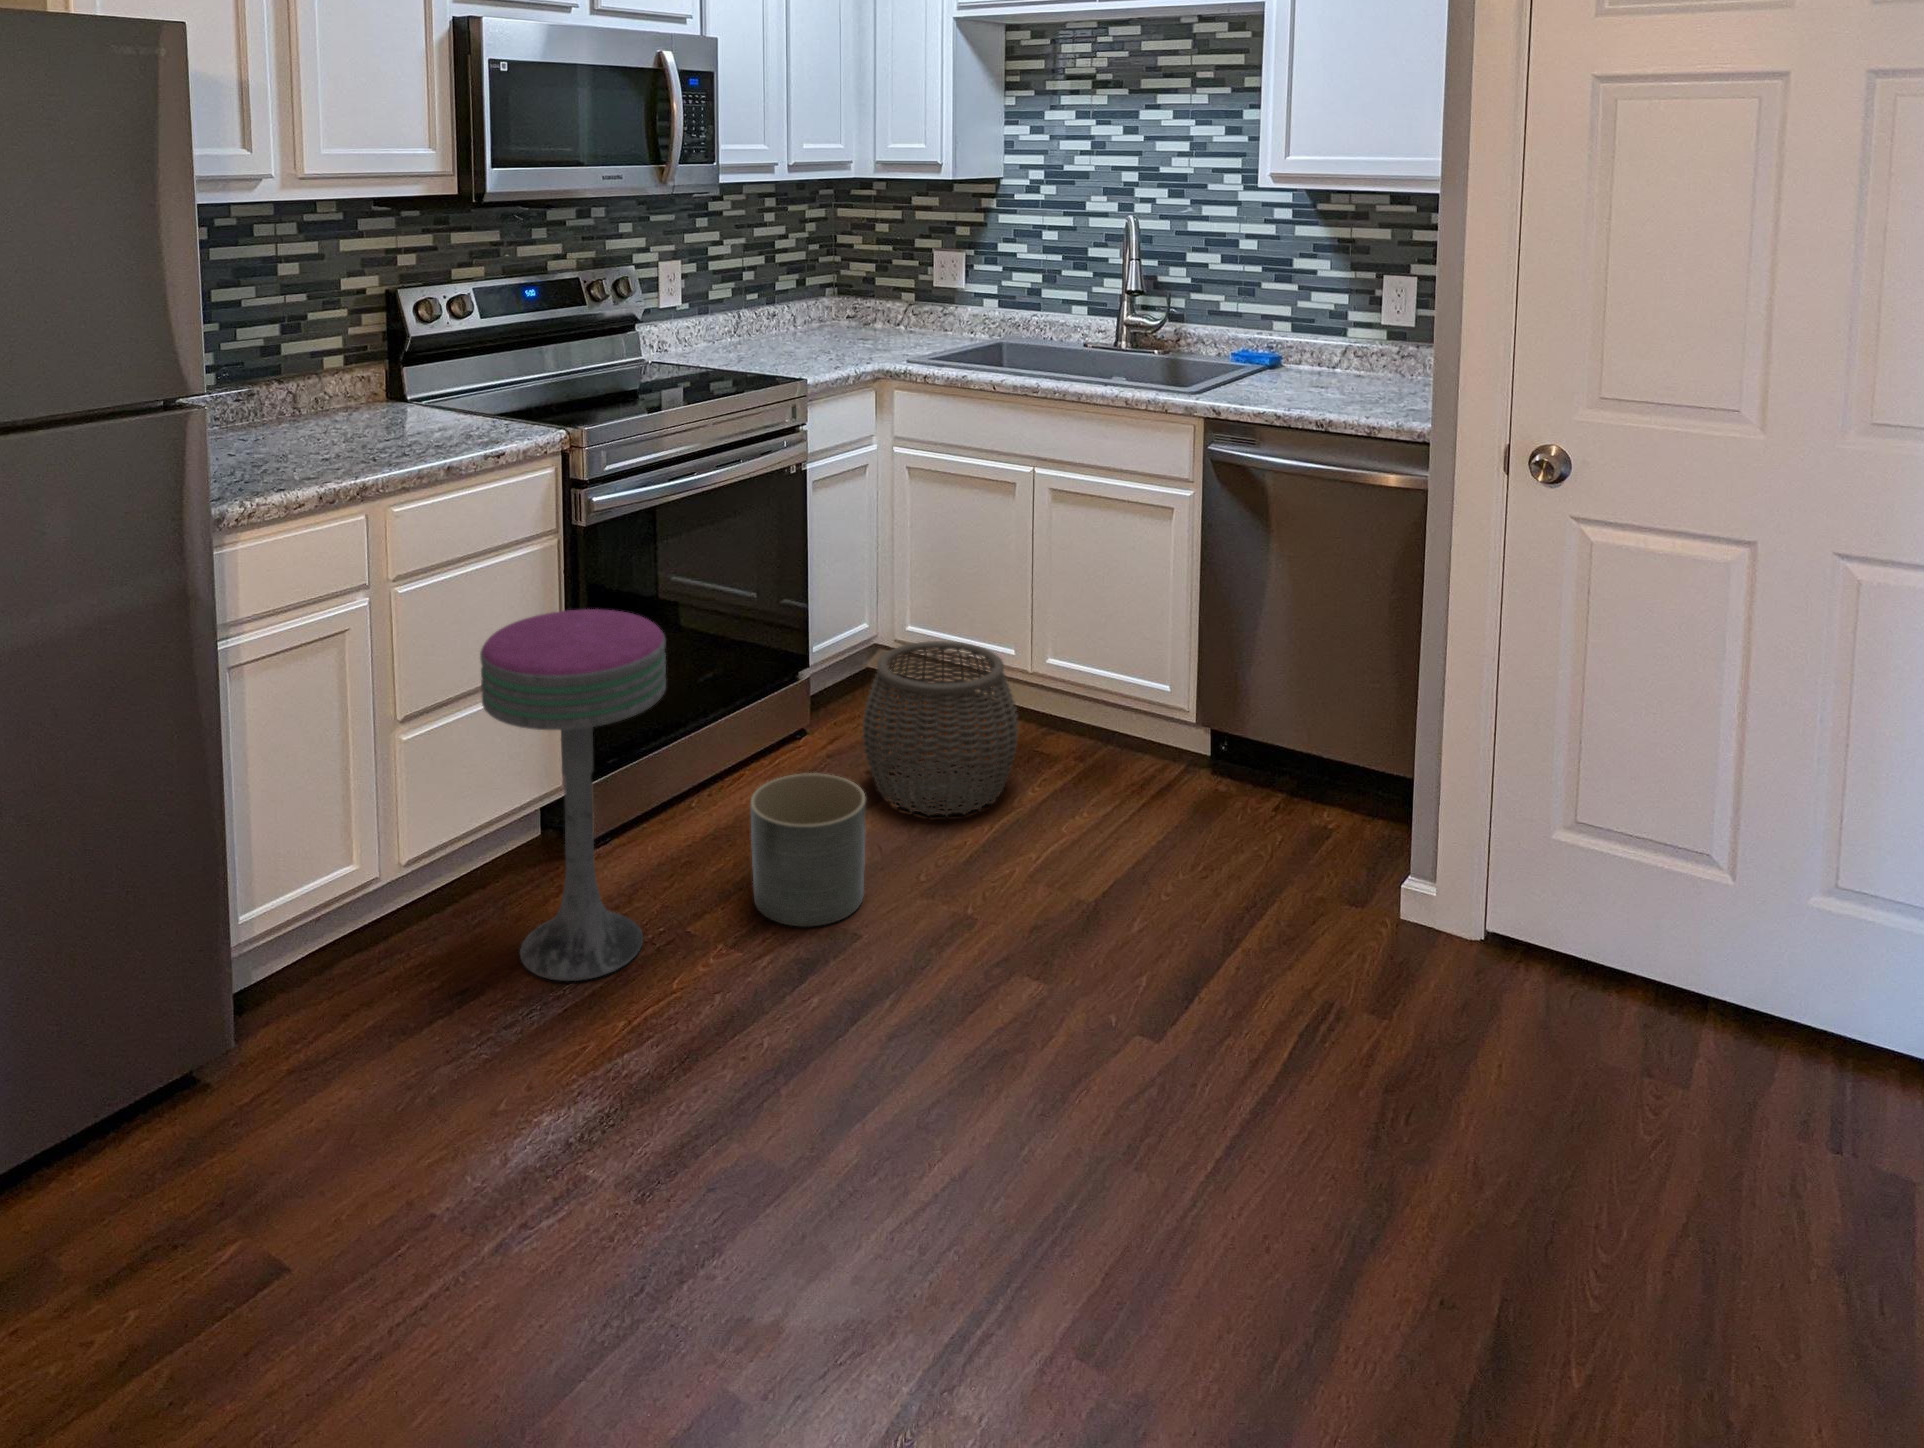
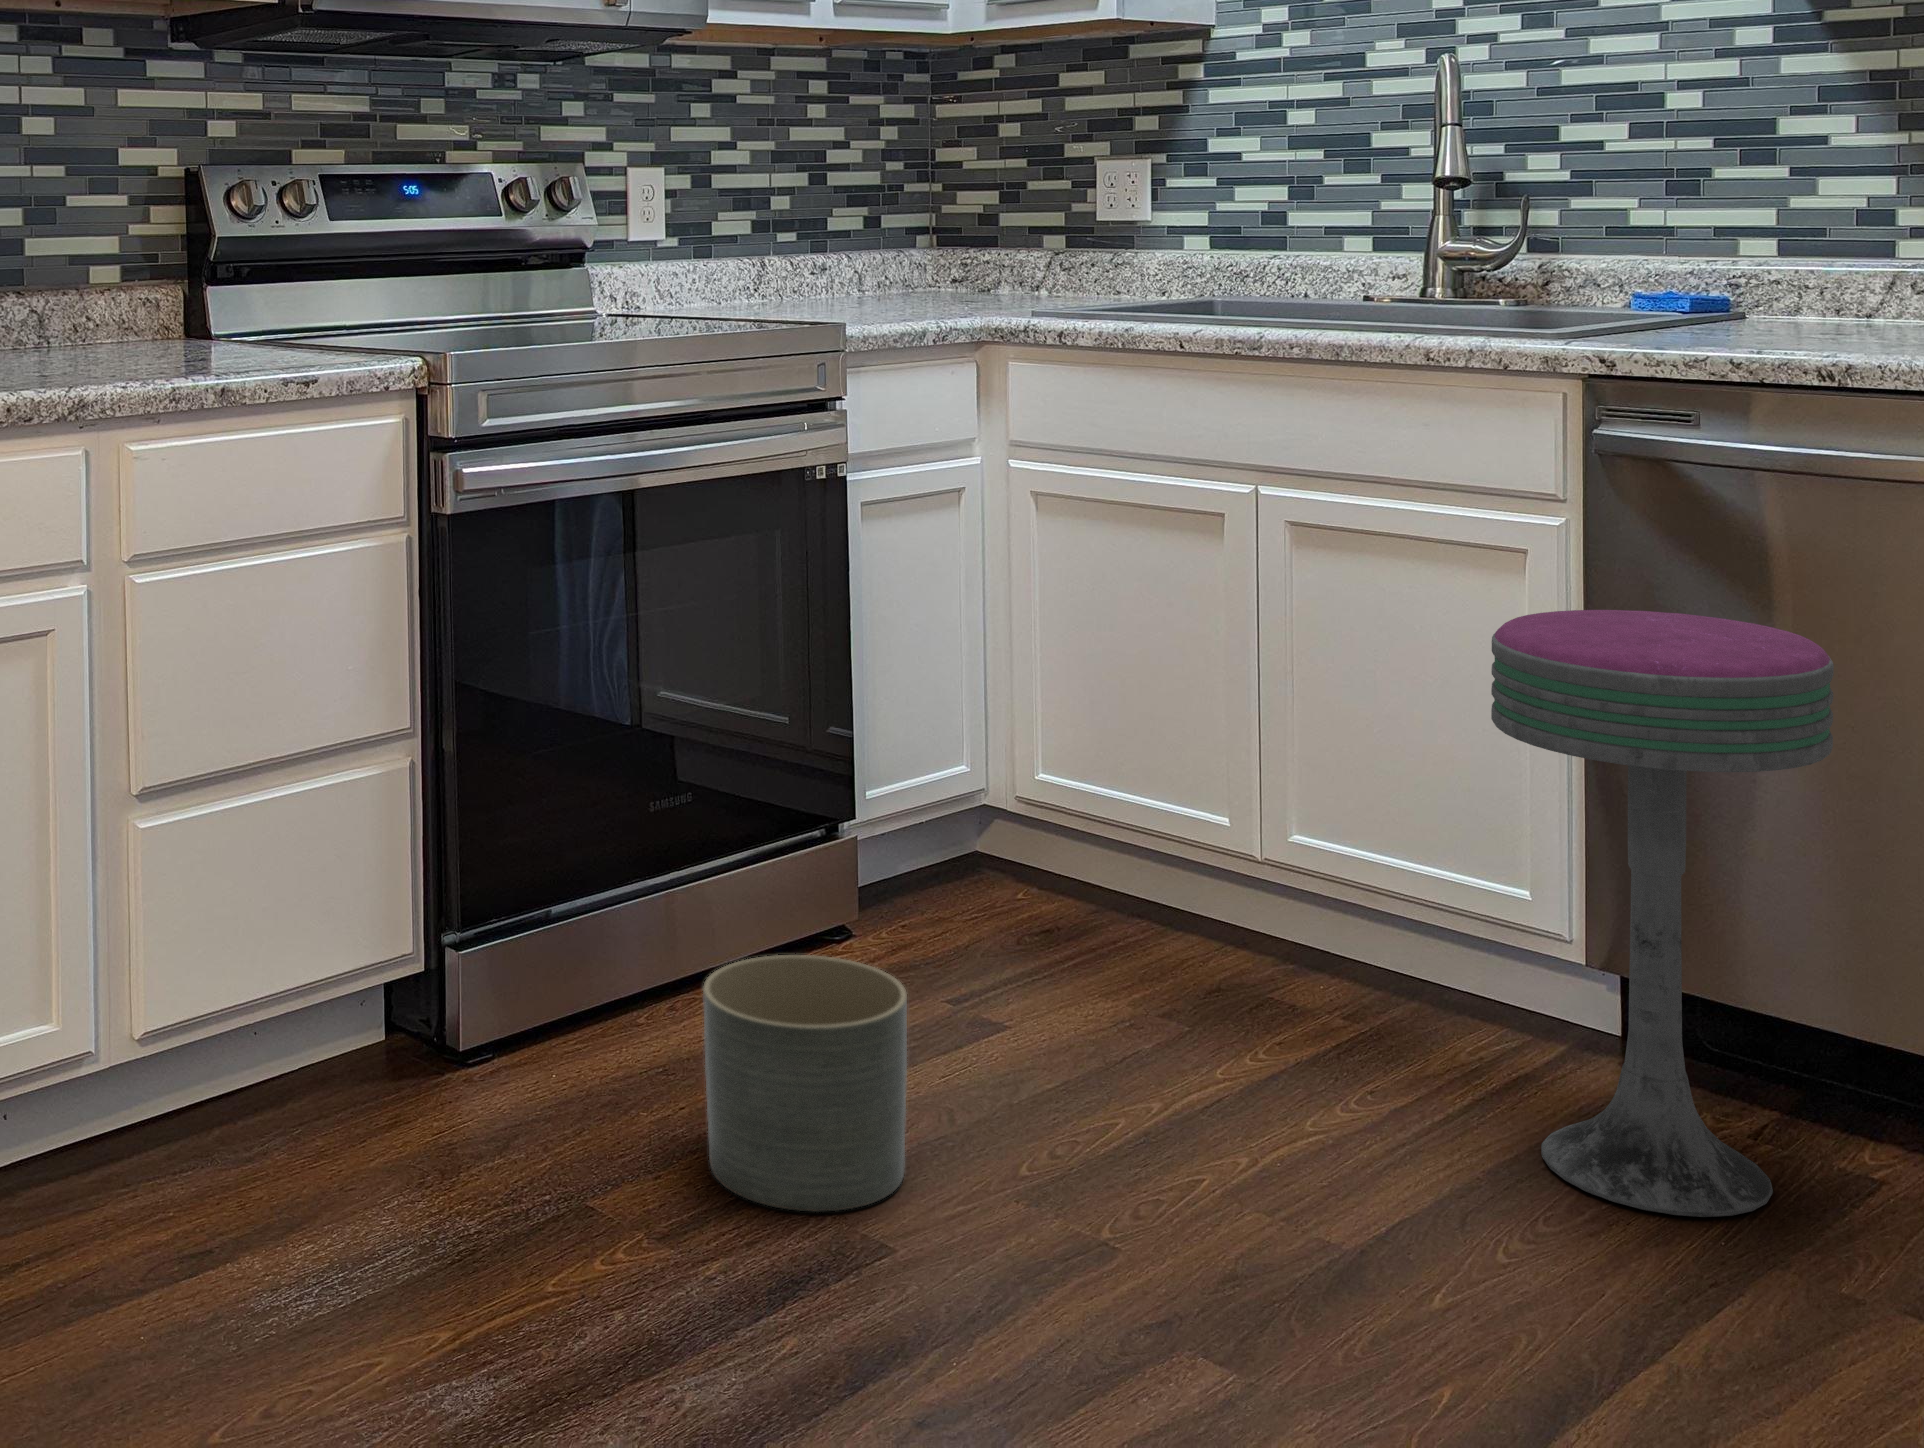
bar stool: present [480,609,666,981] -> present [1491,610,1834,1217]
woven basket: present [863,641,1019,816] -> none [926,776,1218,1077]

